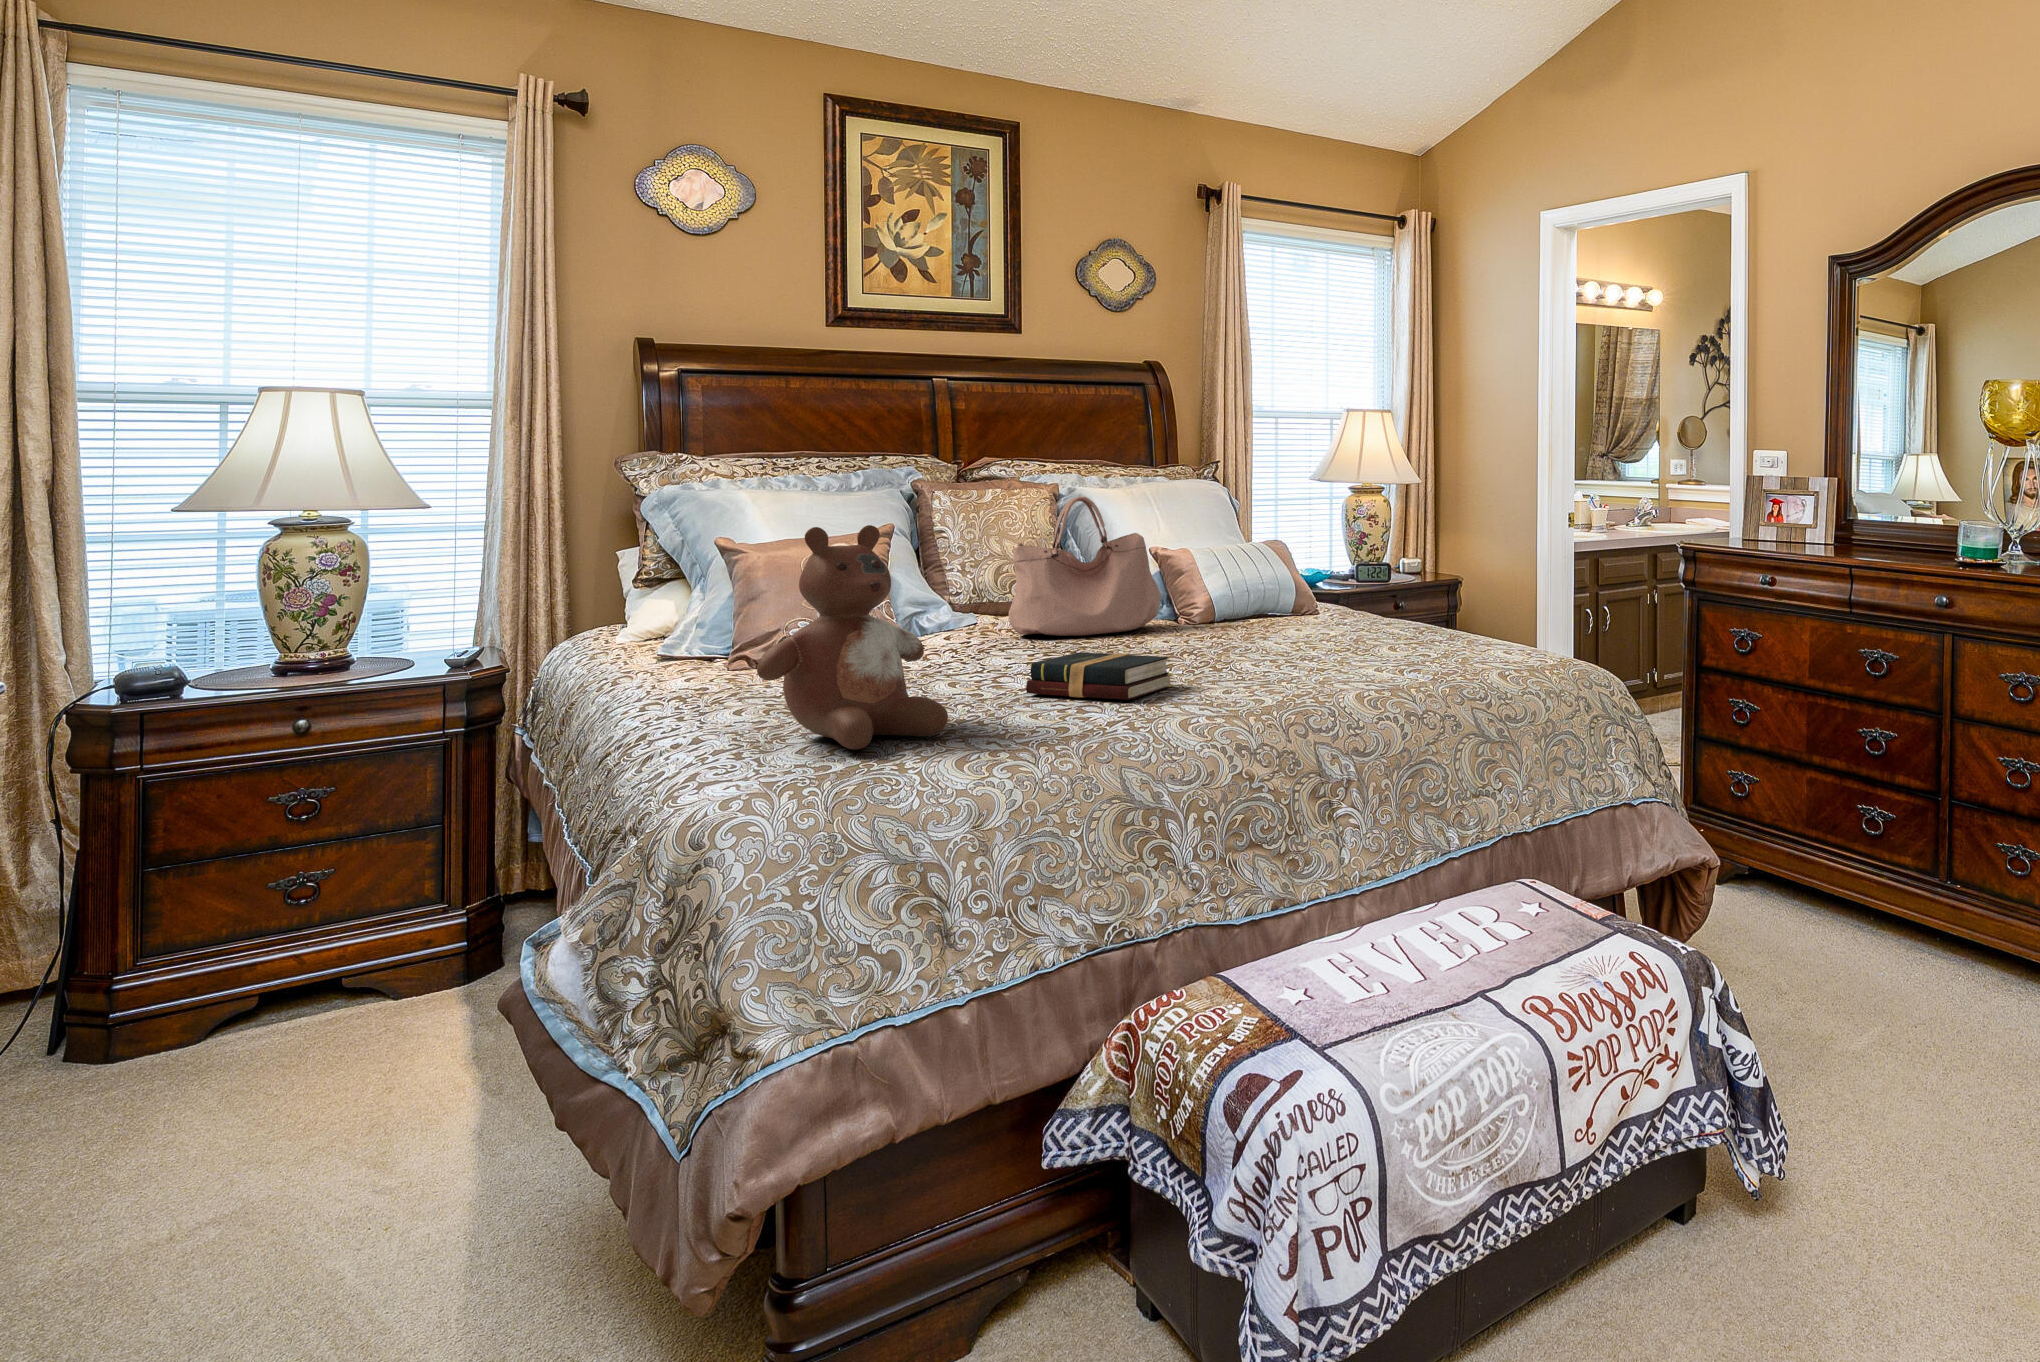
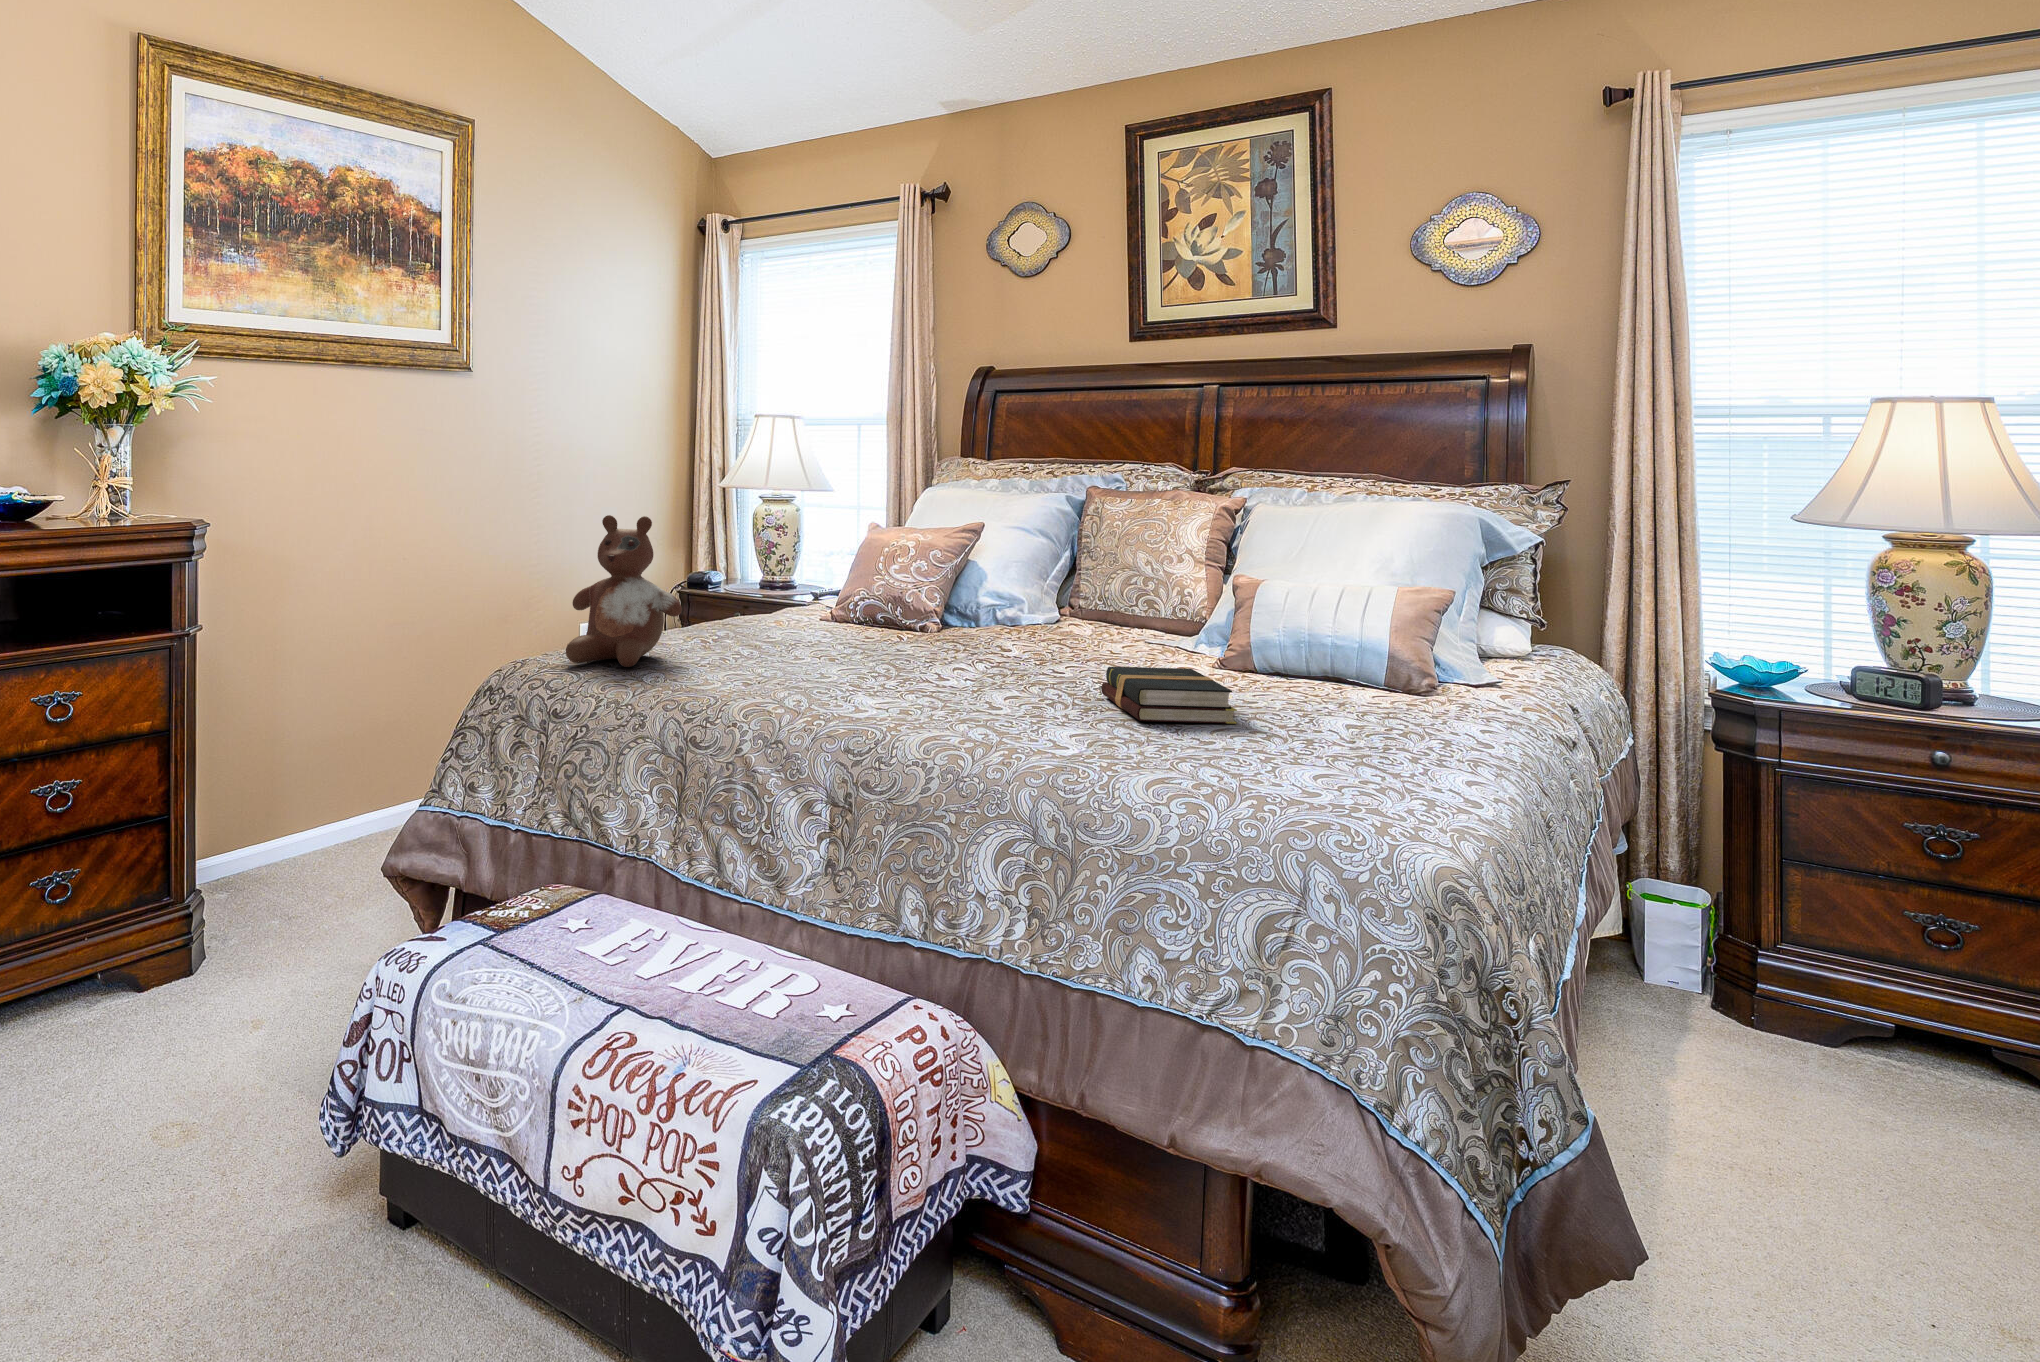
handbag: present [1009,497,1161,636] -> none [996,503,1133,642]
hardback book: present [1026,652,1173,700] -> present [1101,667,1237,724]

